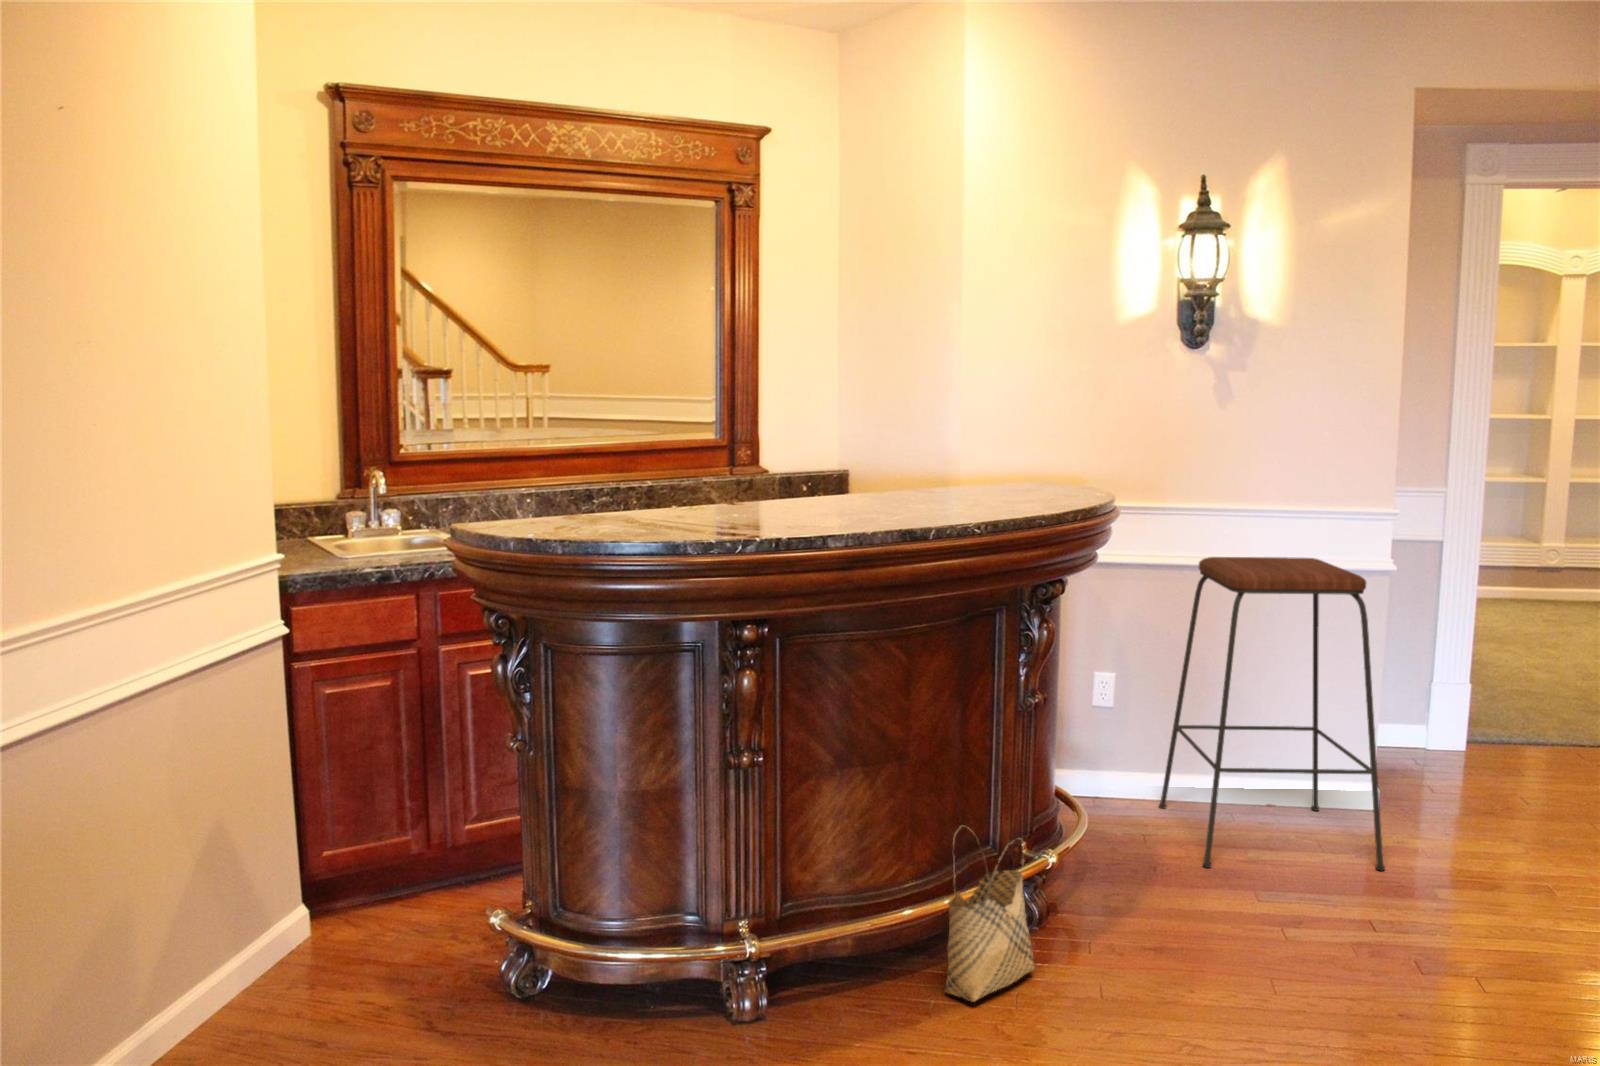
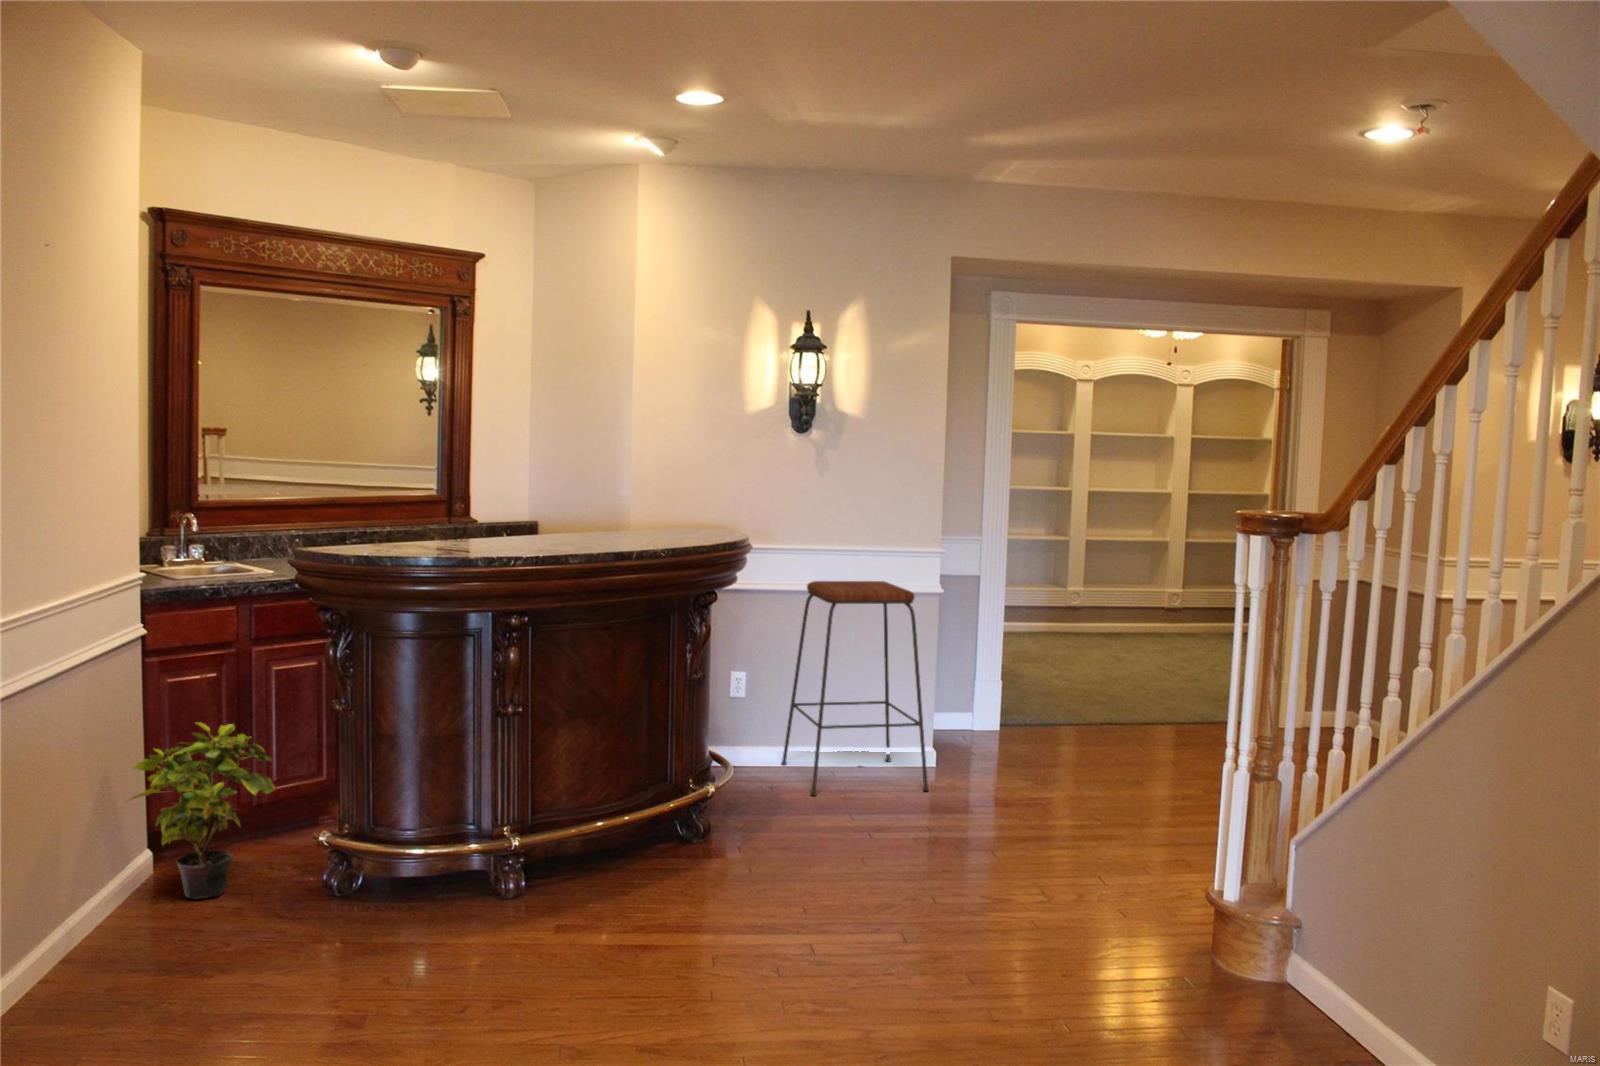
potted plant: none [241,754,445,992] -> present [127,722,275,899]
woven basket: present [945,825,1034,1002] -> none [641,756,700,871]

